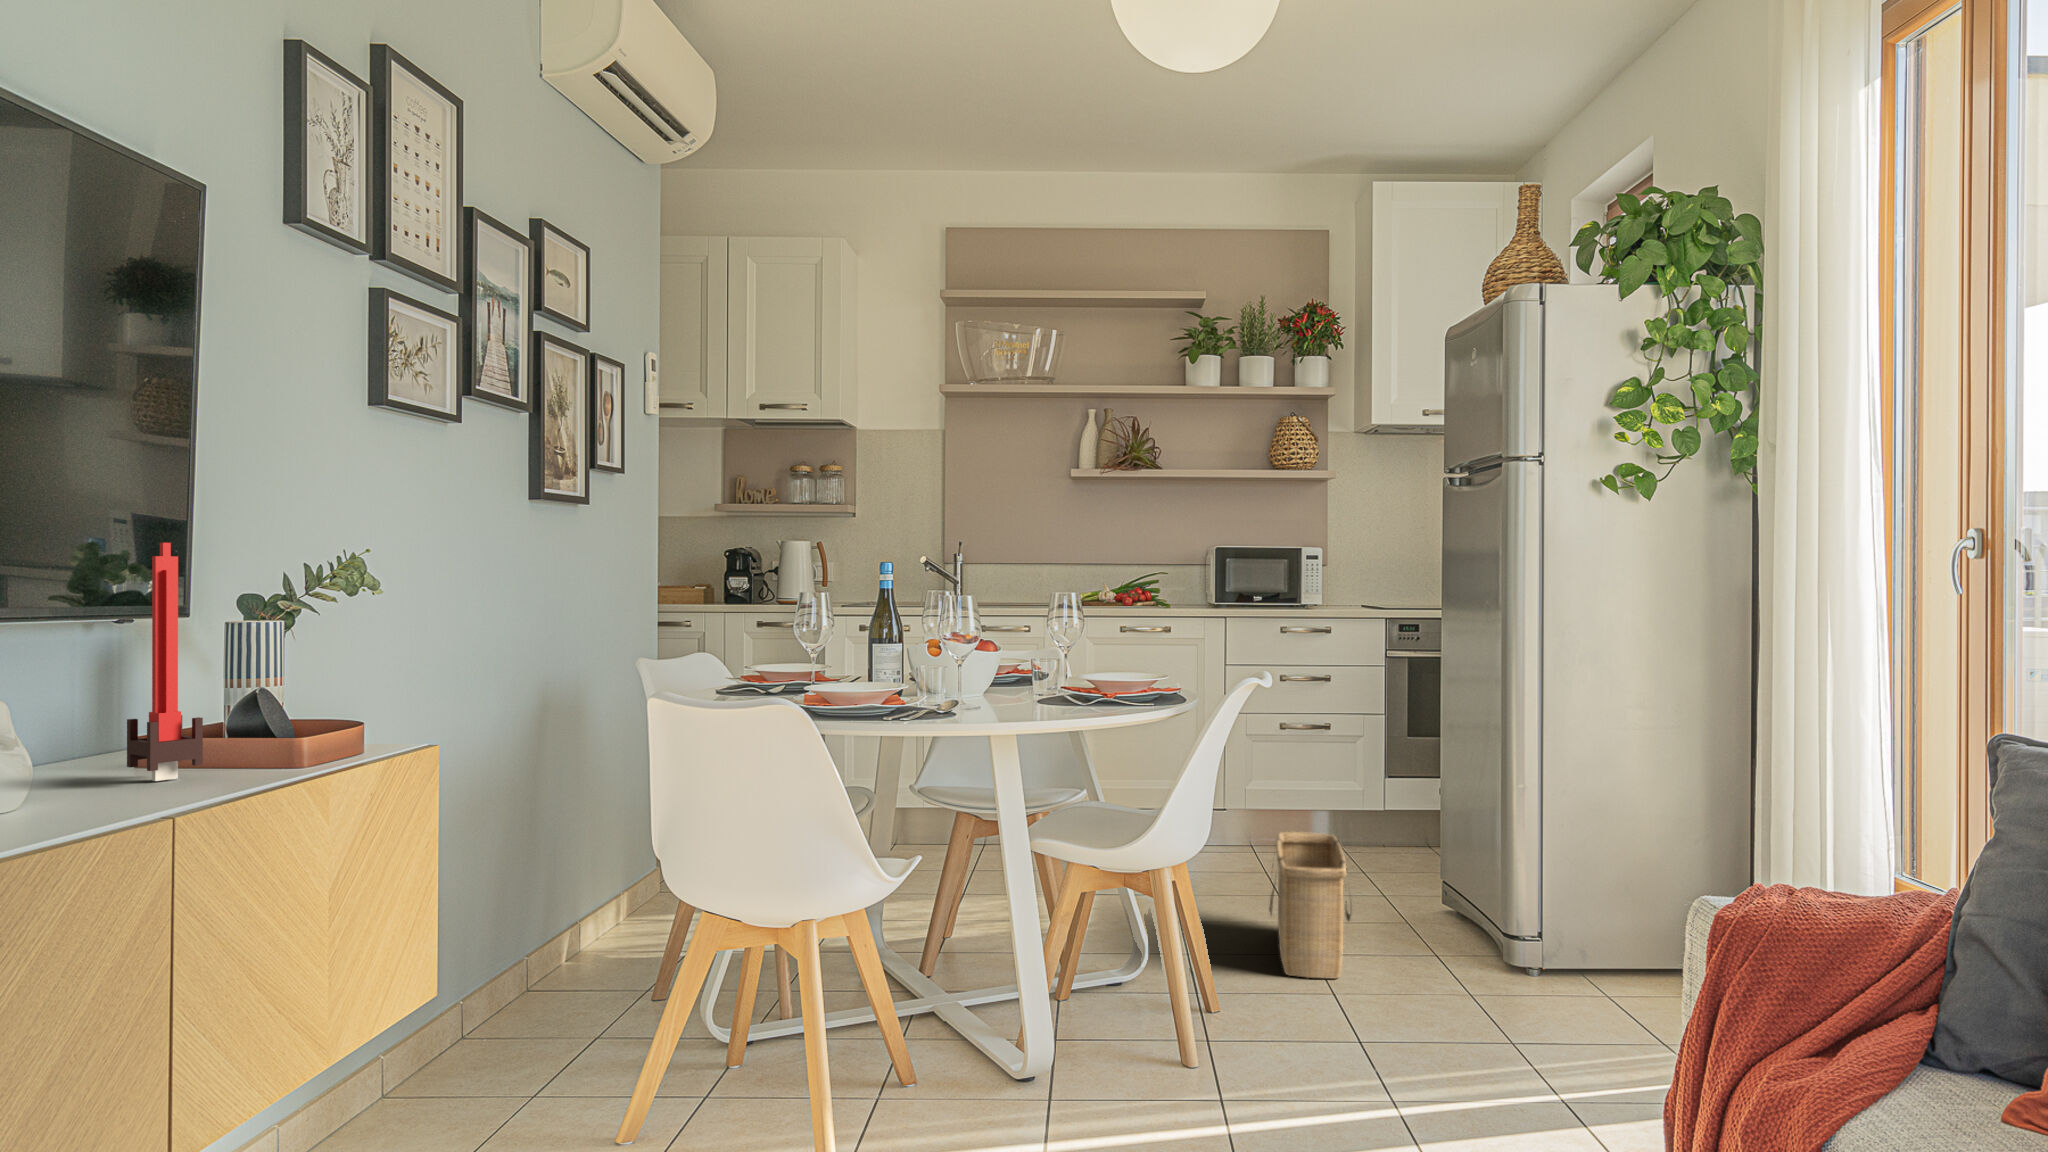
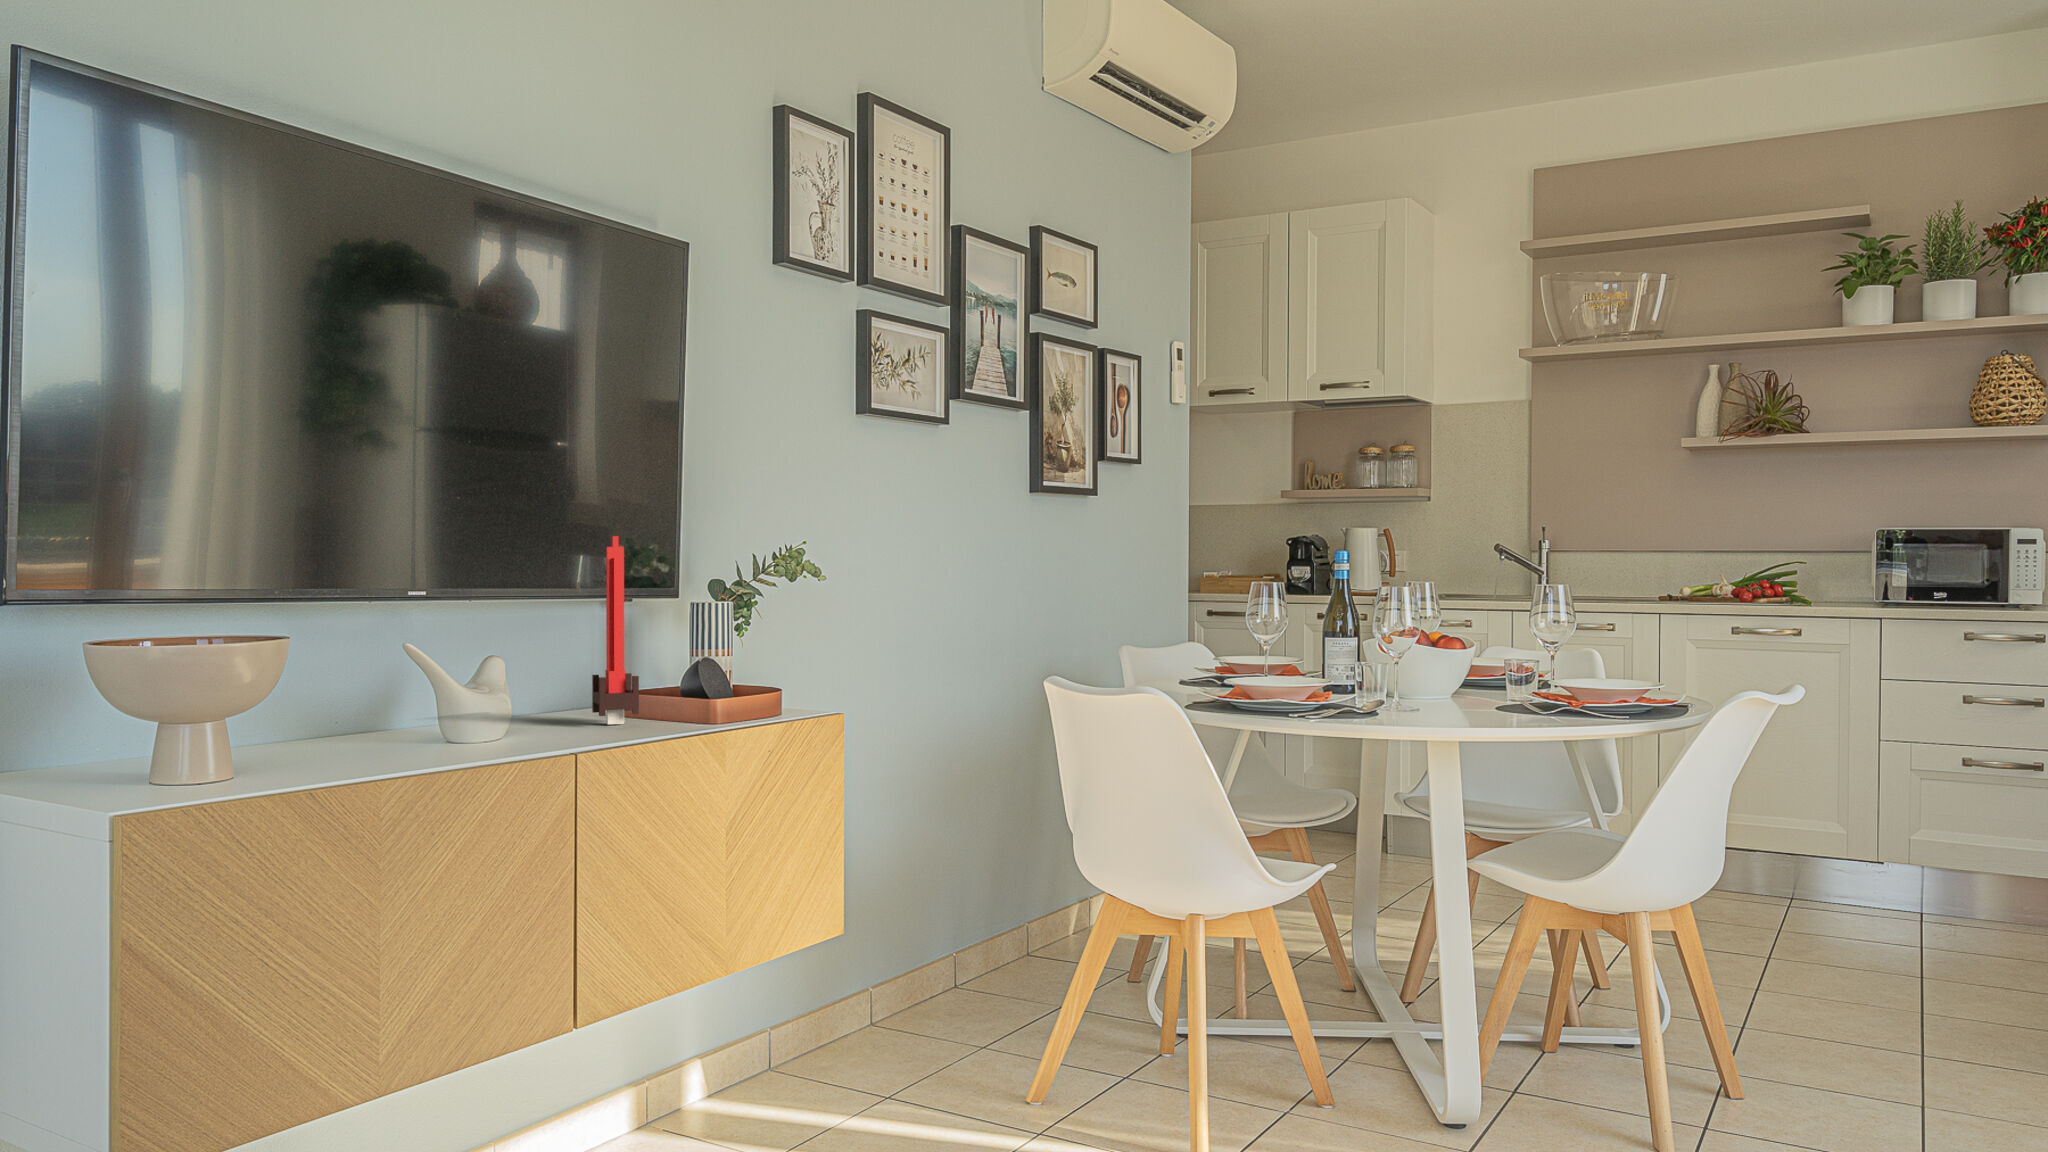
basket: present [1269,832,1352,979] -> none [1868,896,1994,1093]

